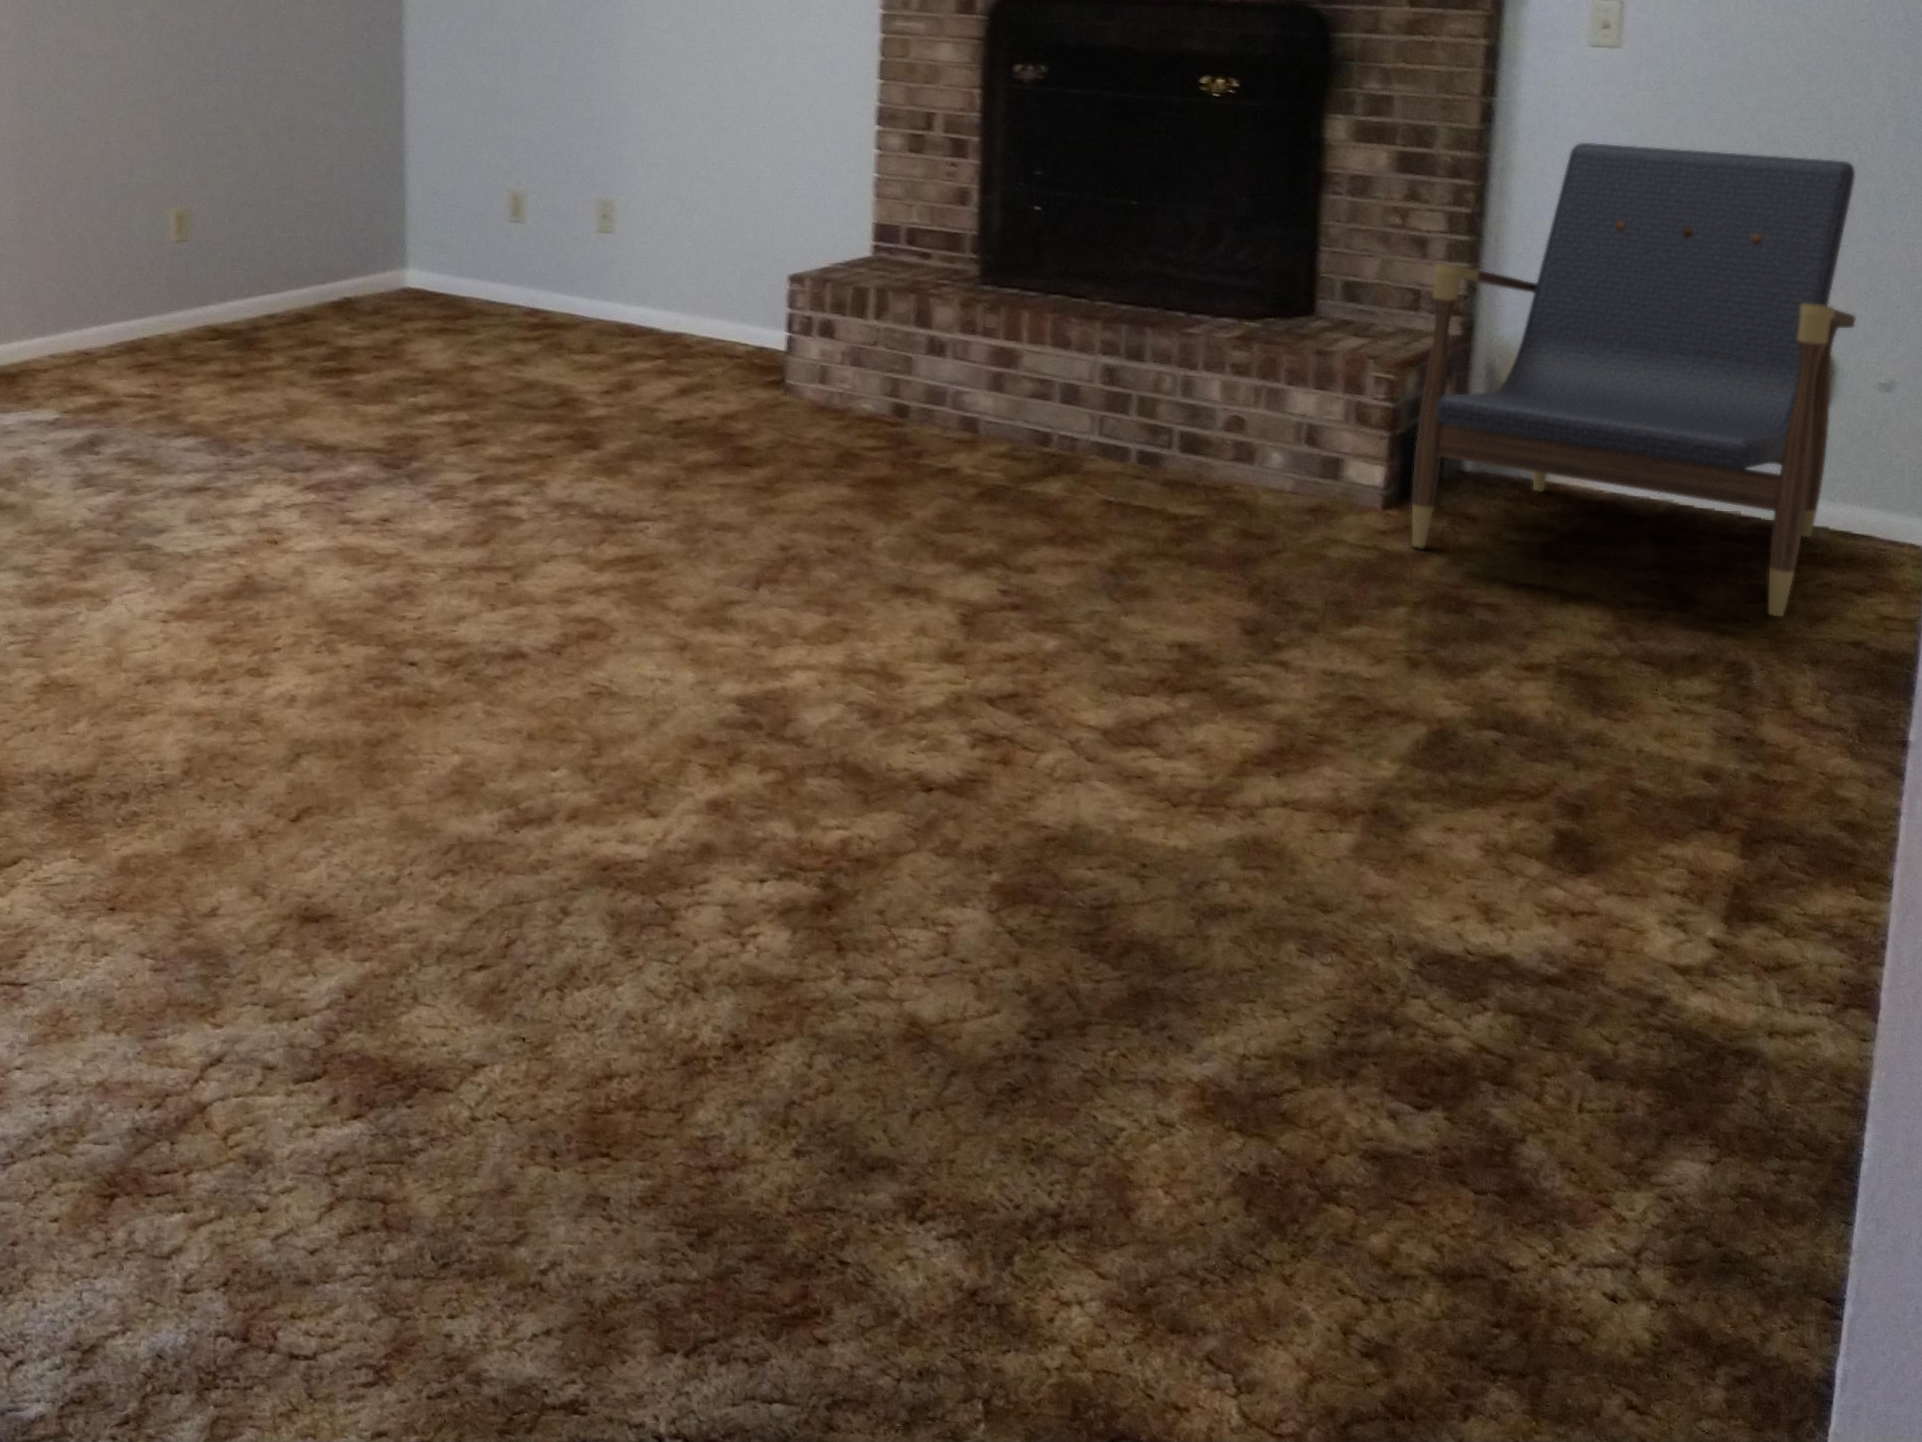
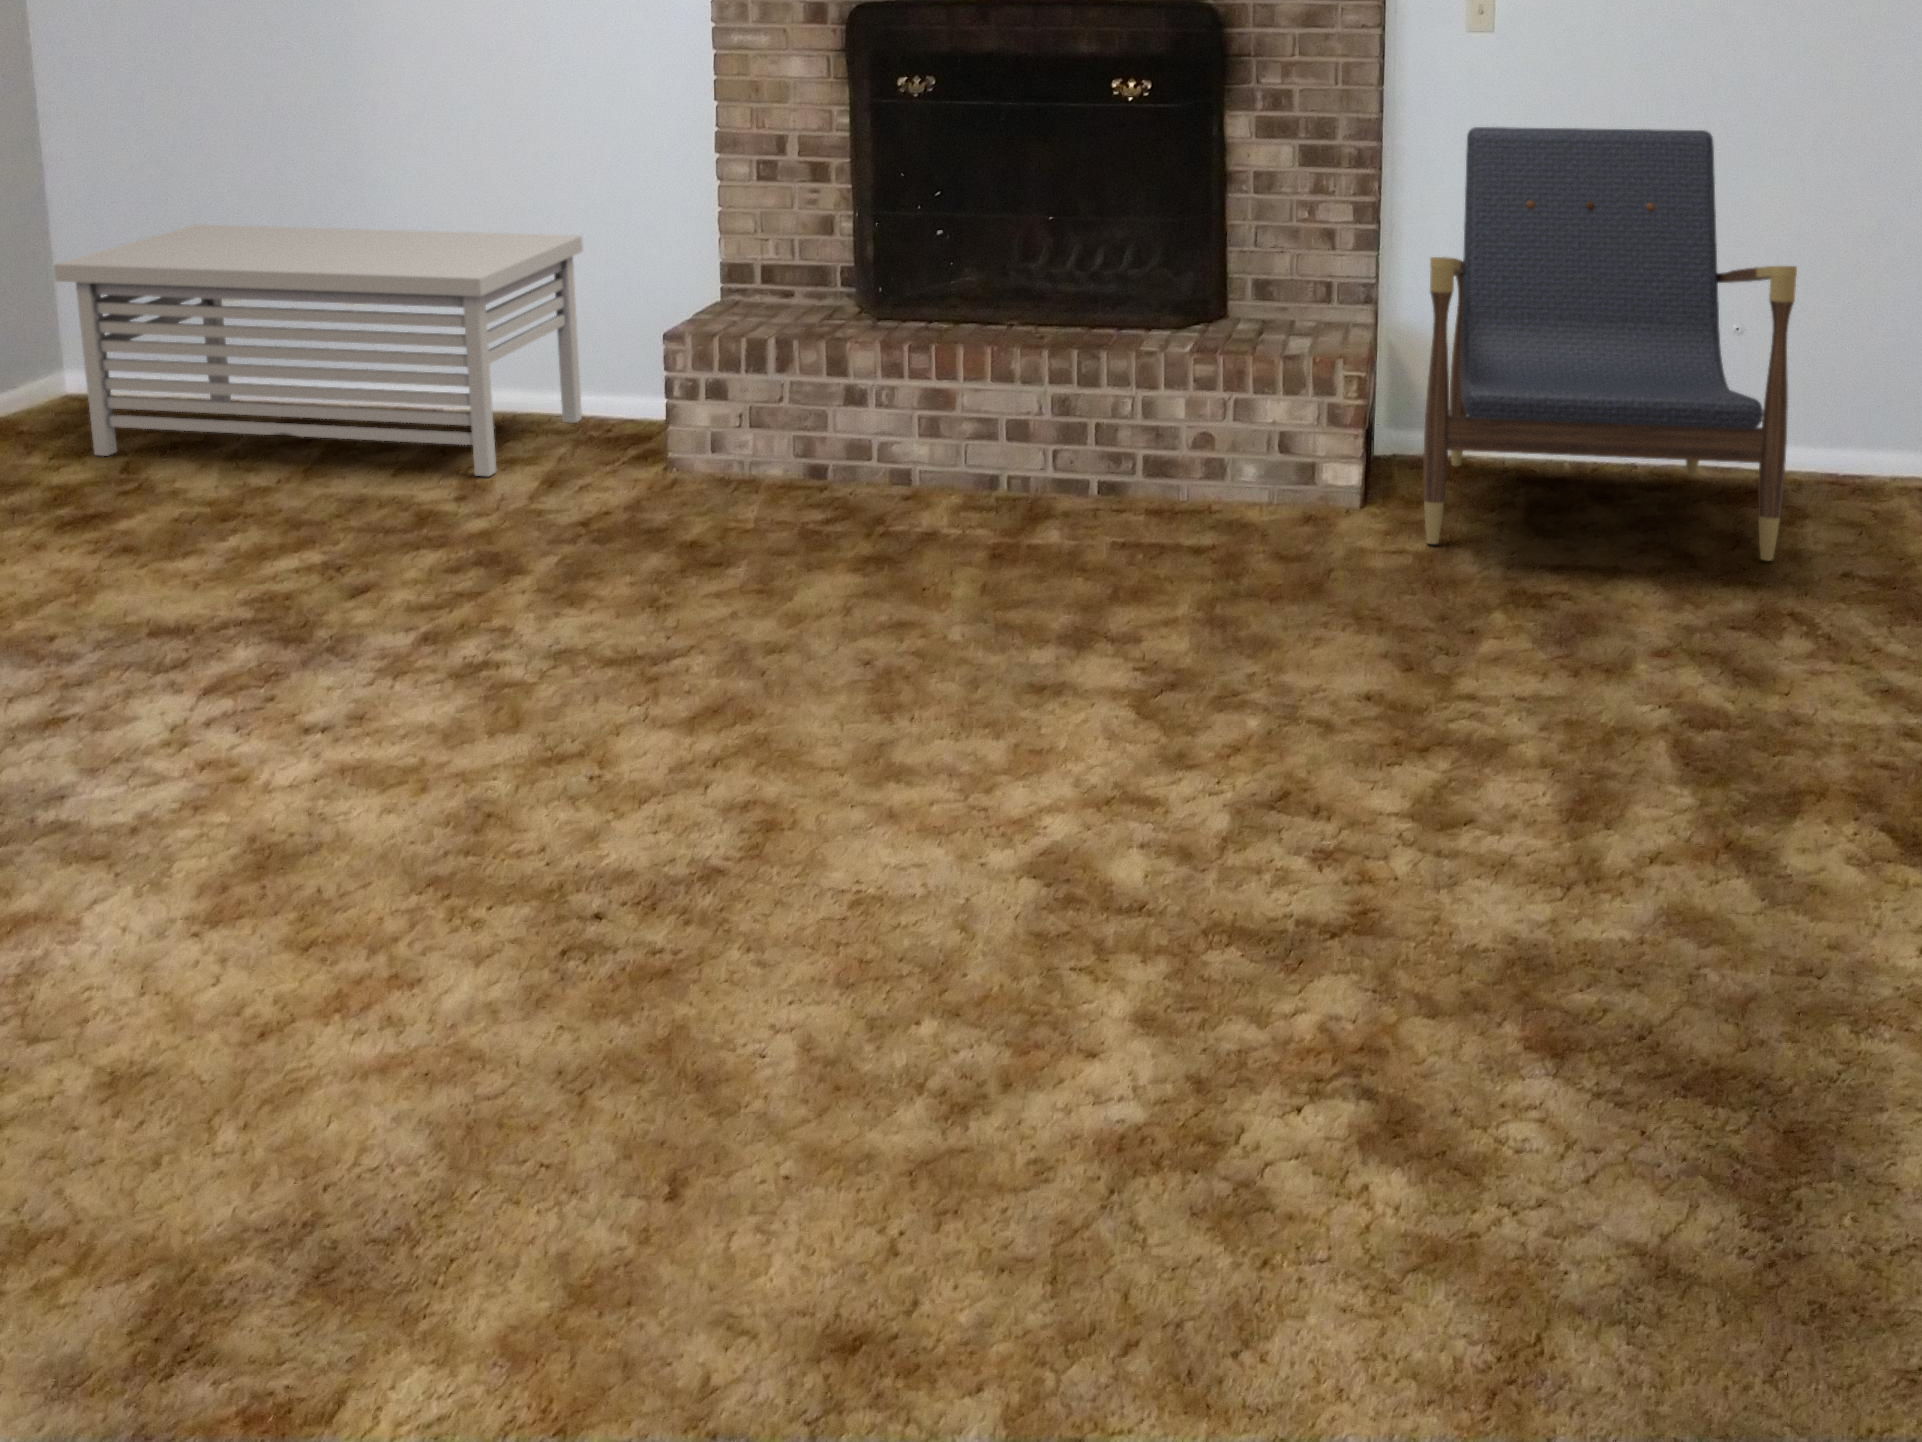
storage bench: none [366,160,767,382] -> present [54,225,583,476]

